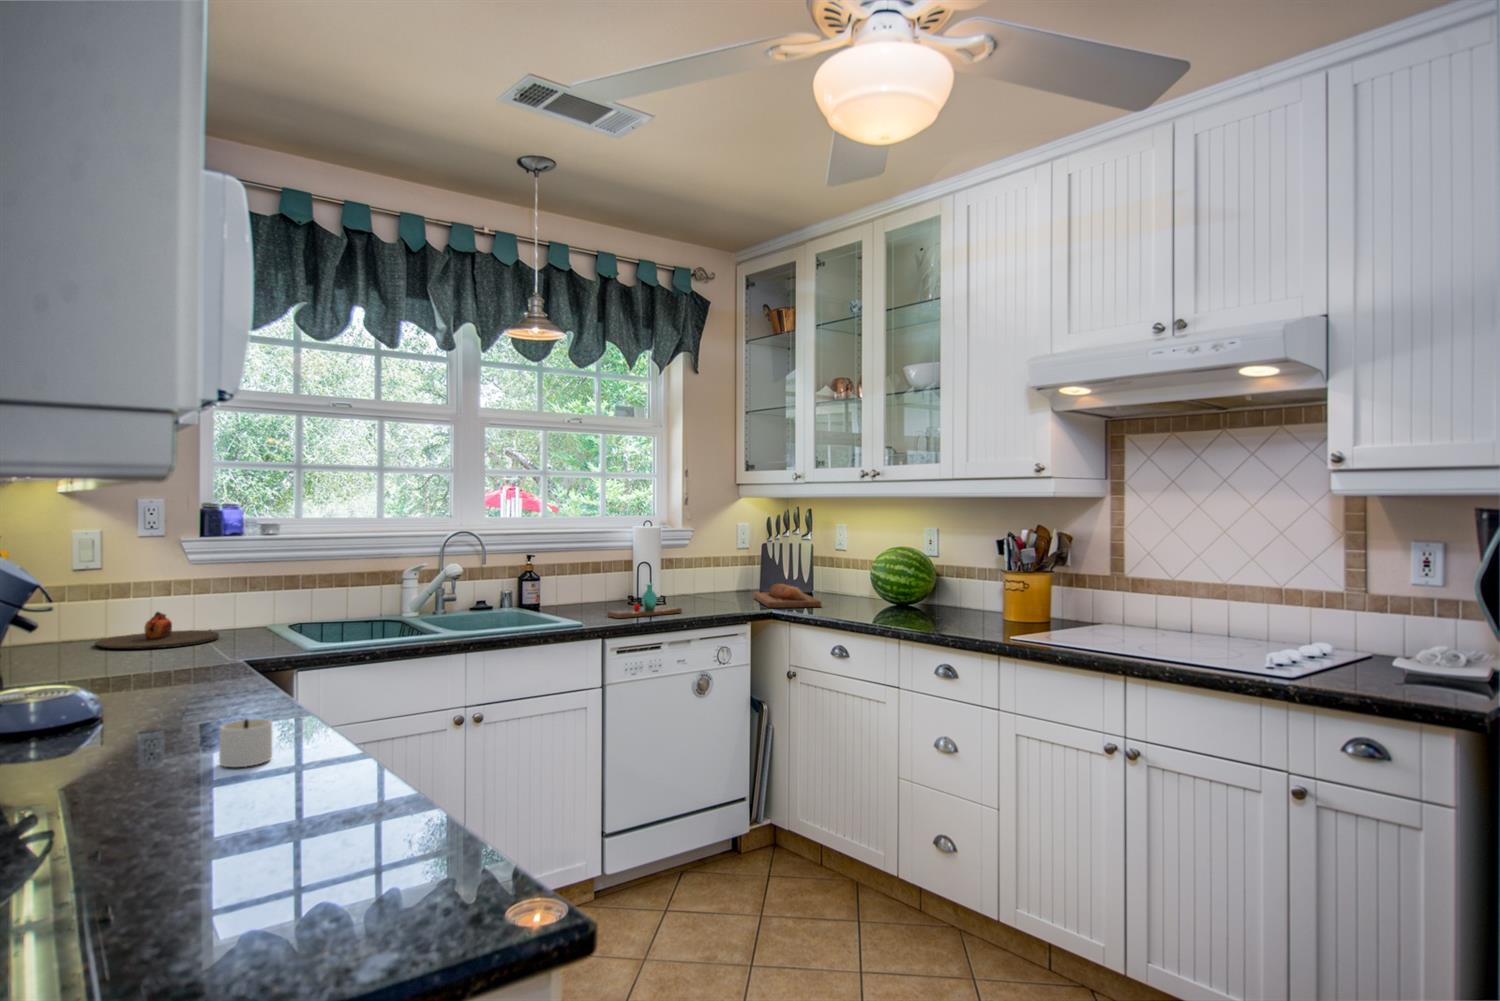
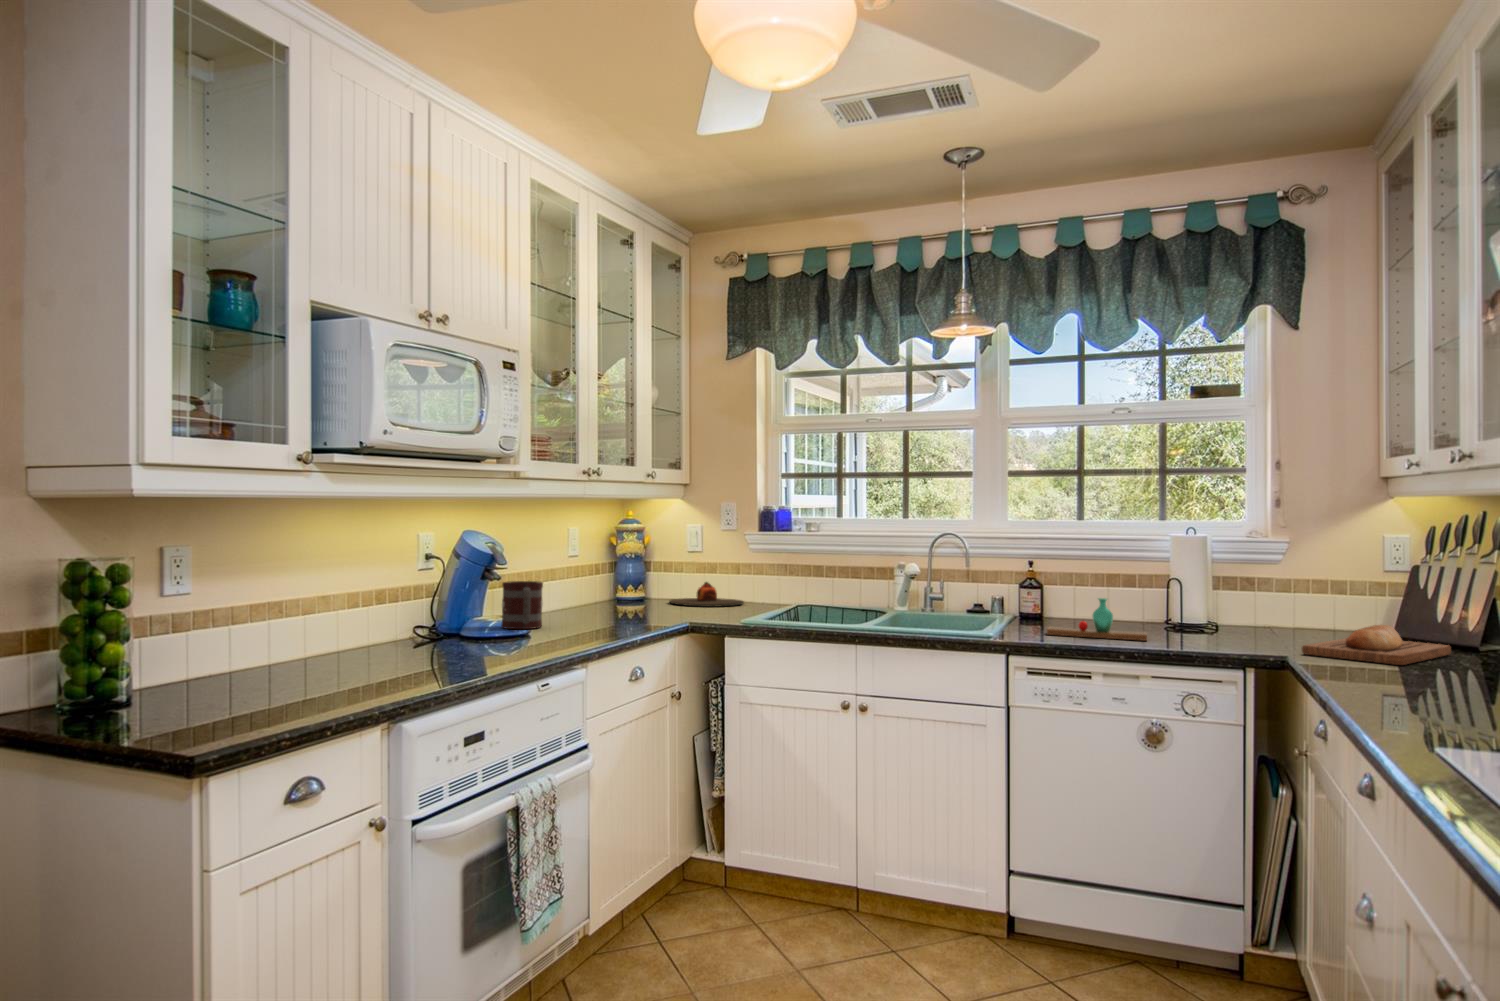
mug: none [147,638,238,716] -> present [501,581,543,629]
candle: present [219,719,272,767] -> none [382,618,426,648]

